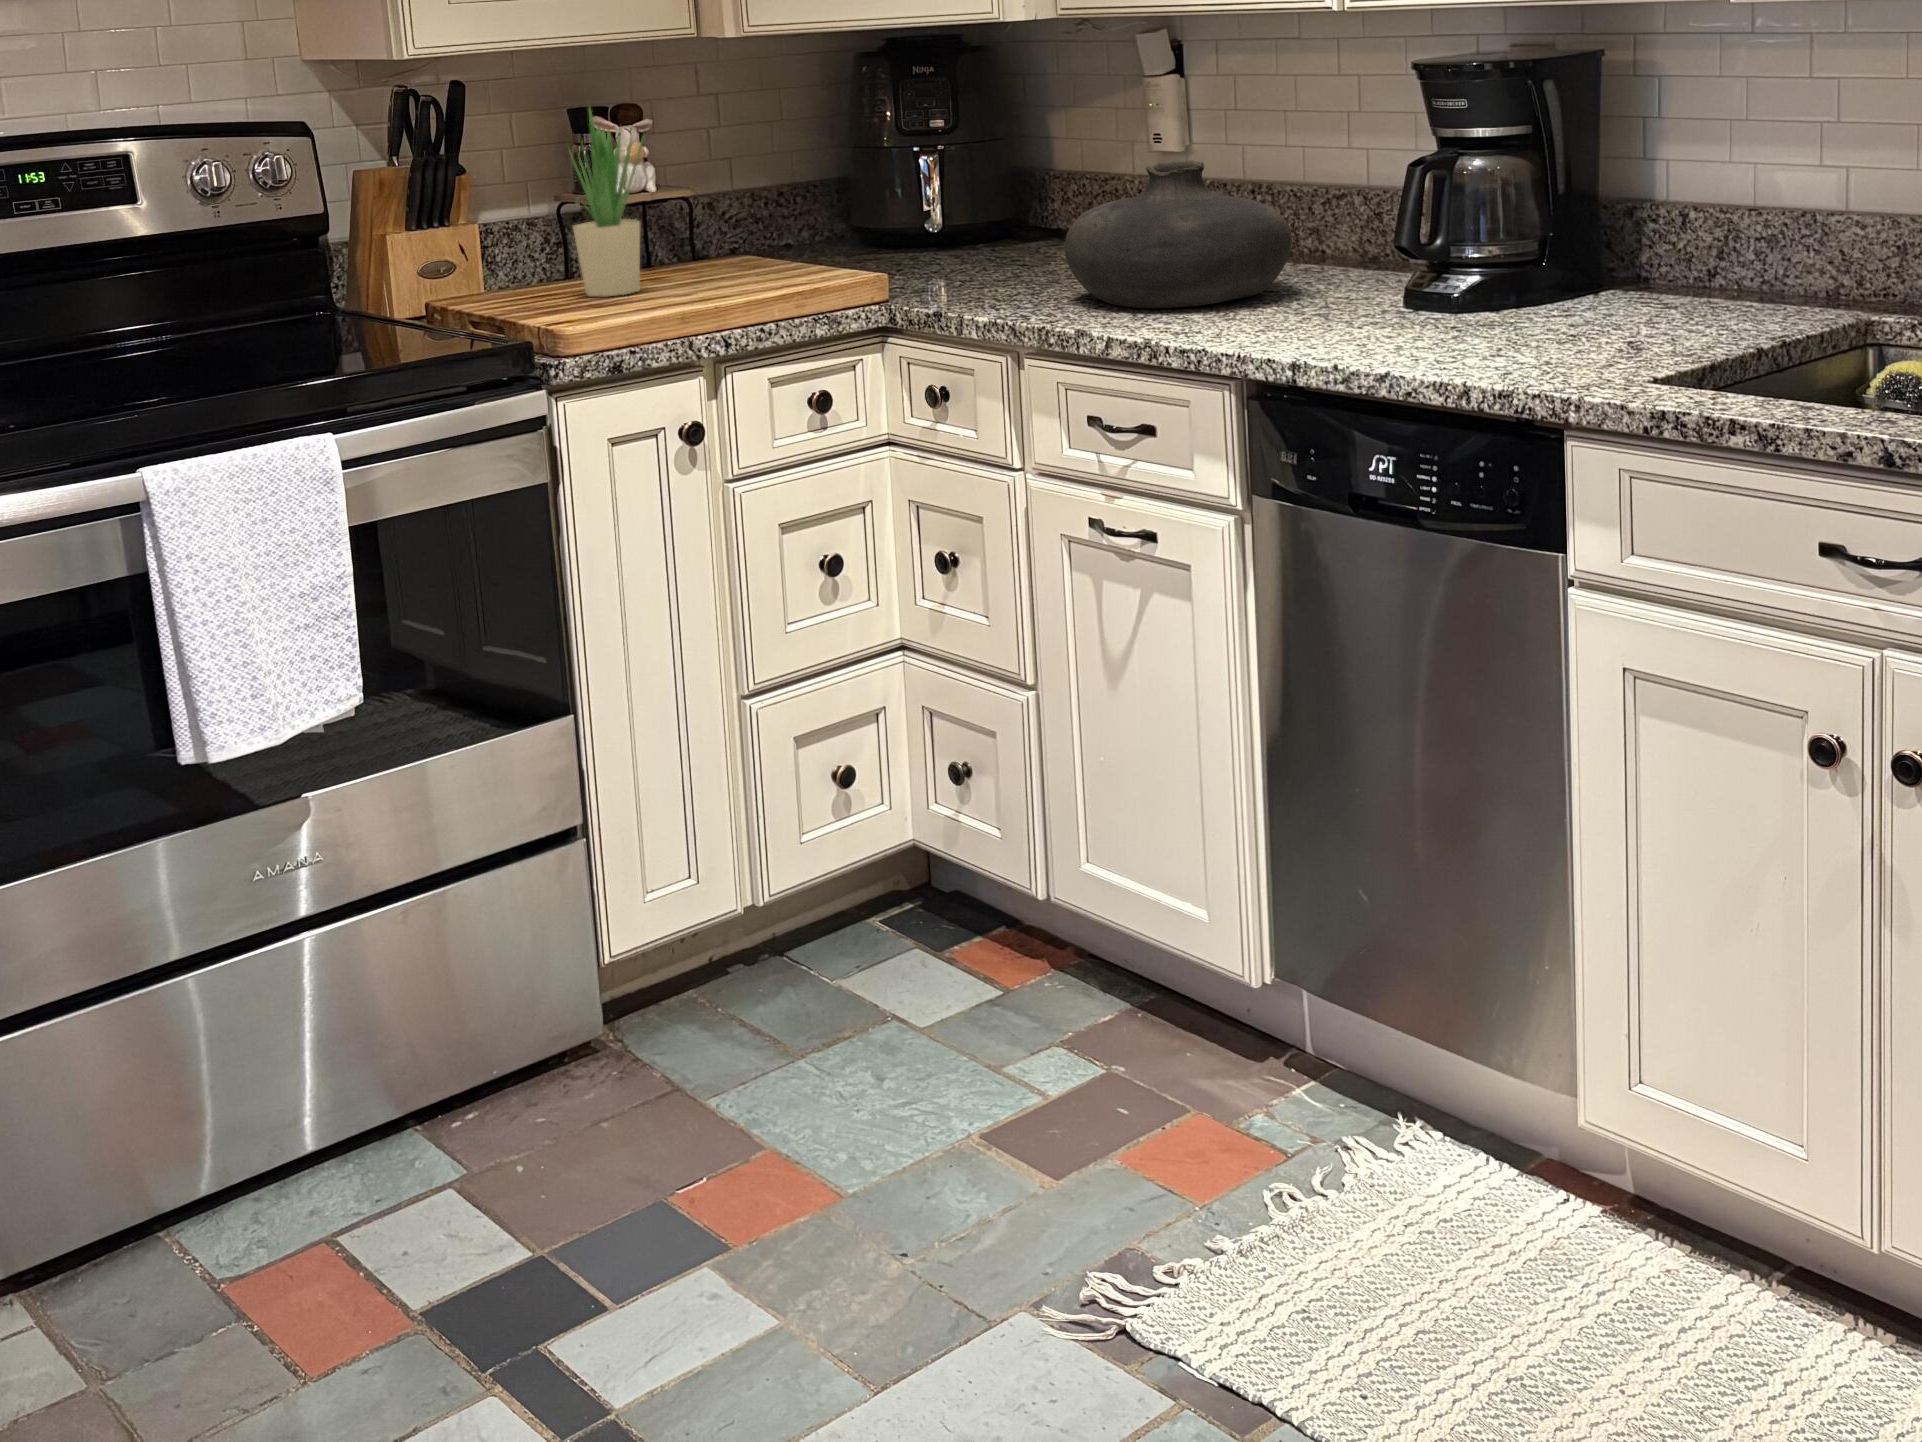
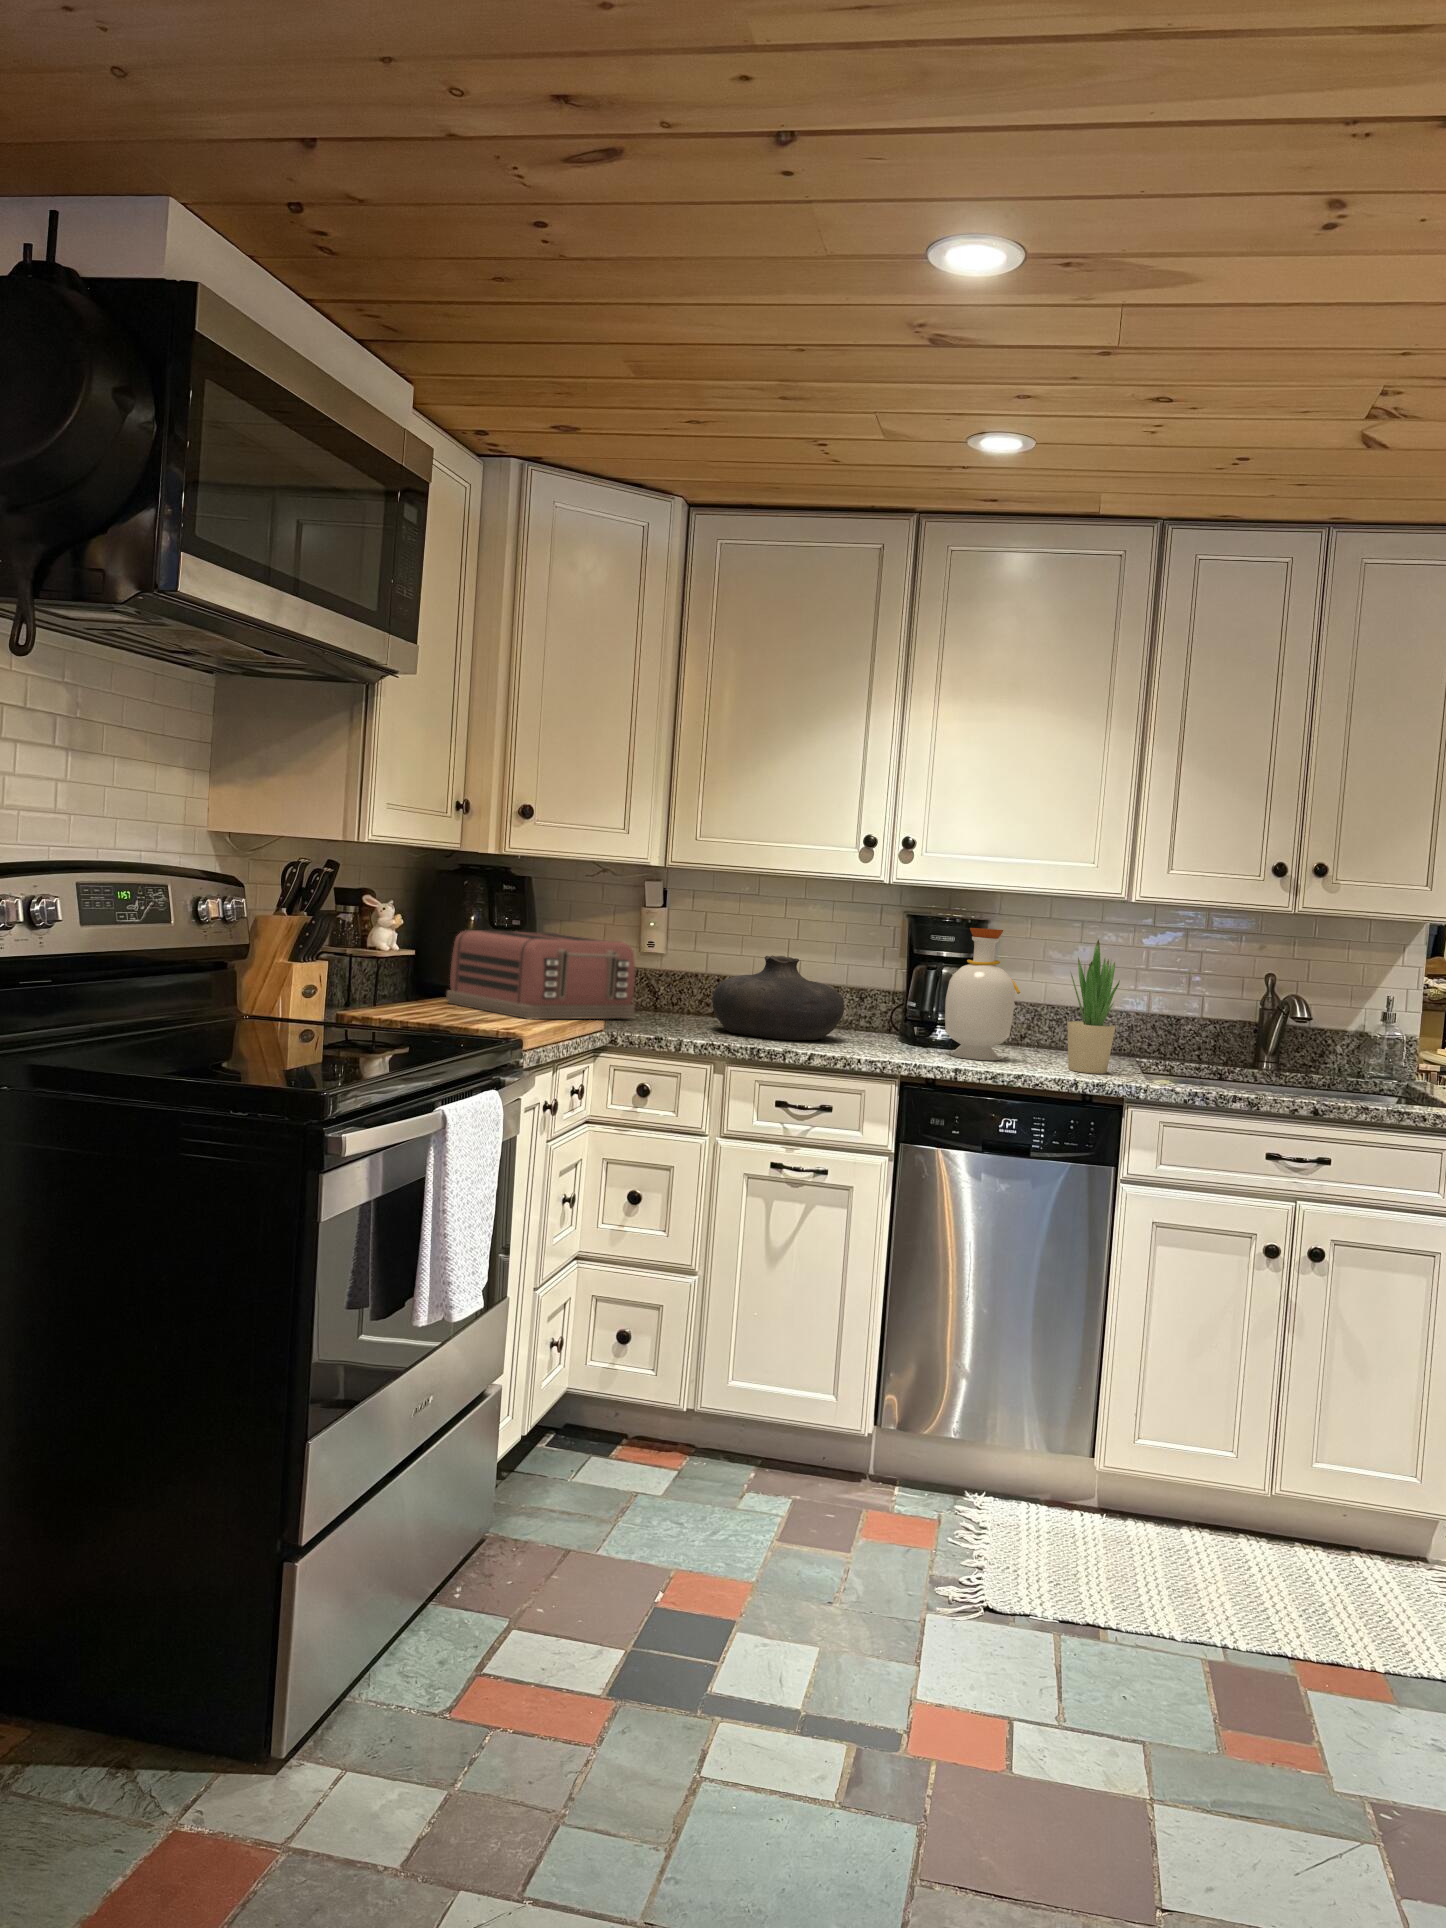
bottle: none [1358,90,1486,340] -> present [945,928,1020,1060]
potted plant: present [569,104,643,296] -> present [1067,940,1120,1074]
toaster: none [801,140,1018,289] -> present [447,930,635,1019]

